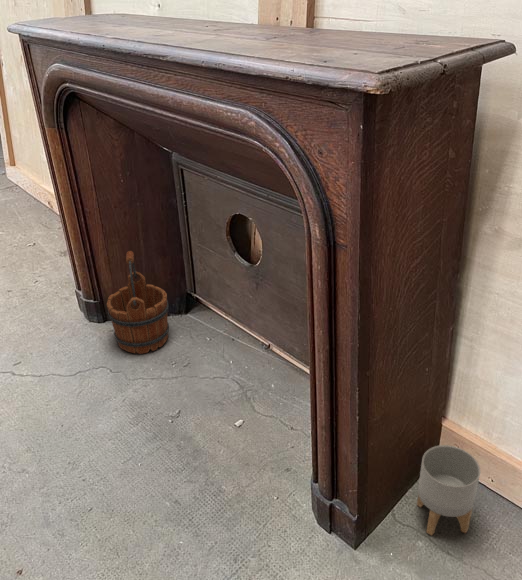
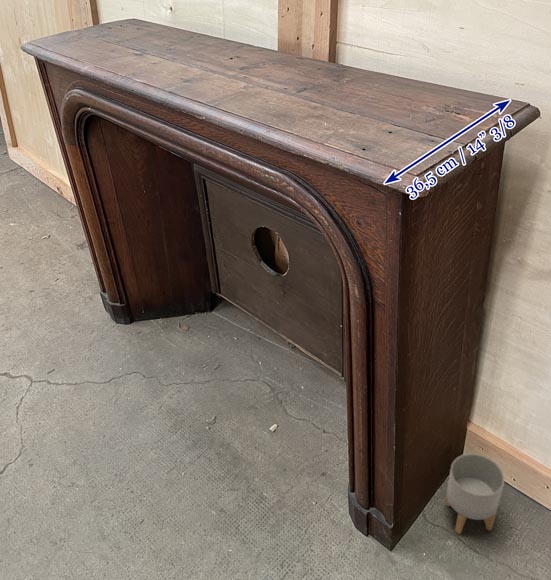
wooden bucket: present [107,251,169,354] -> none [136,261,197,358]

